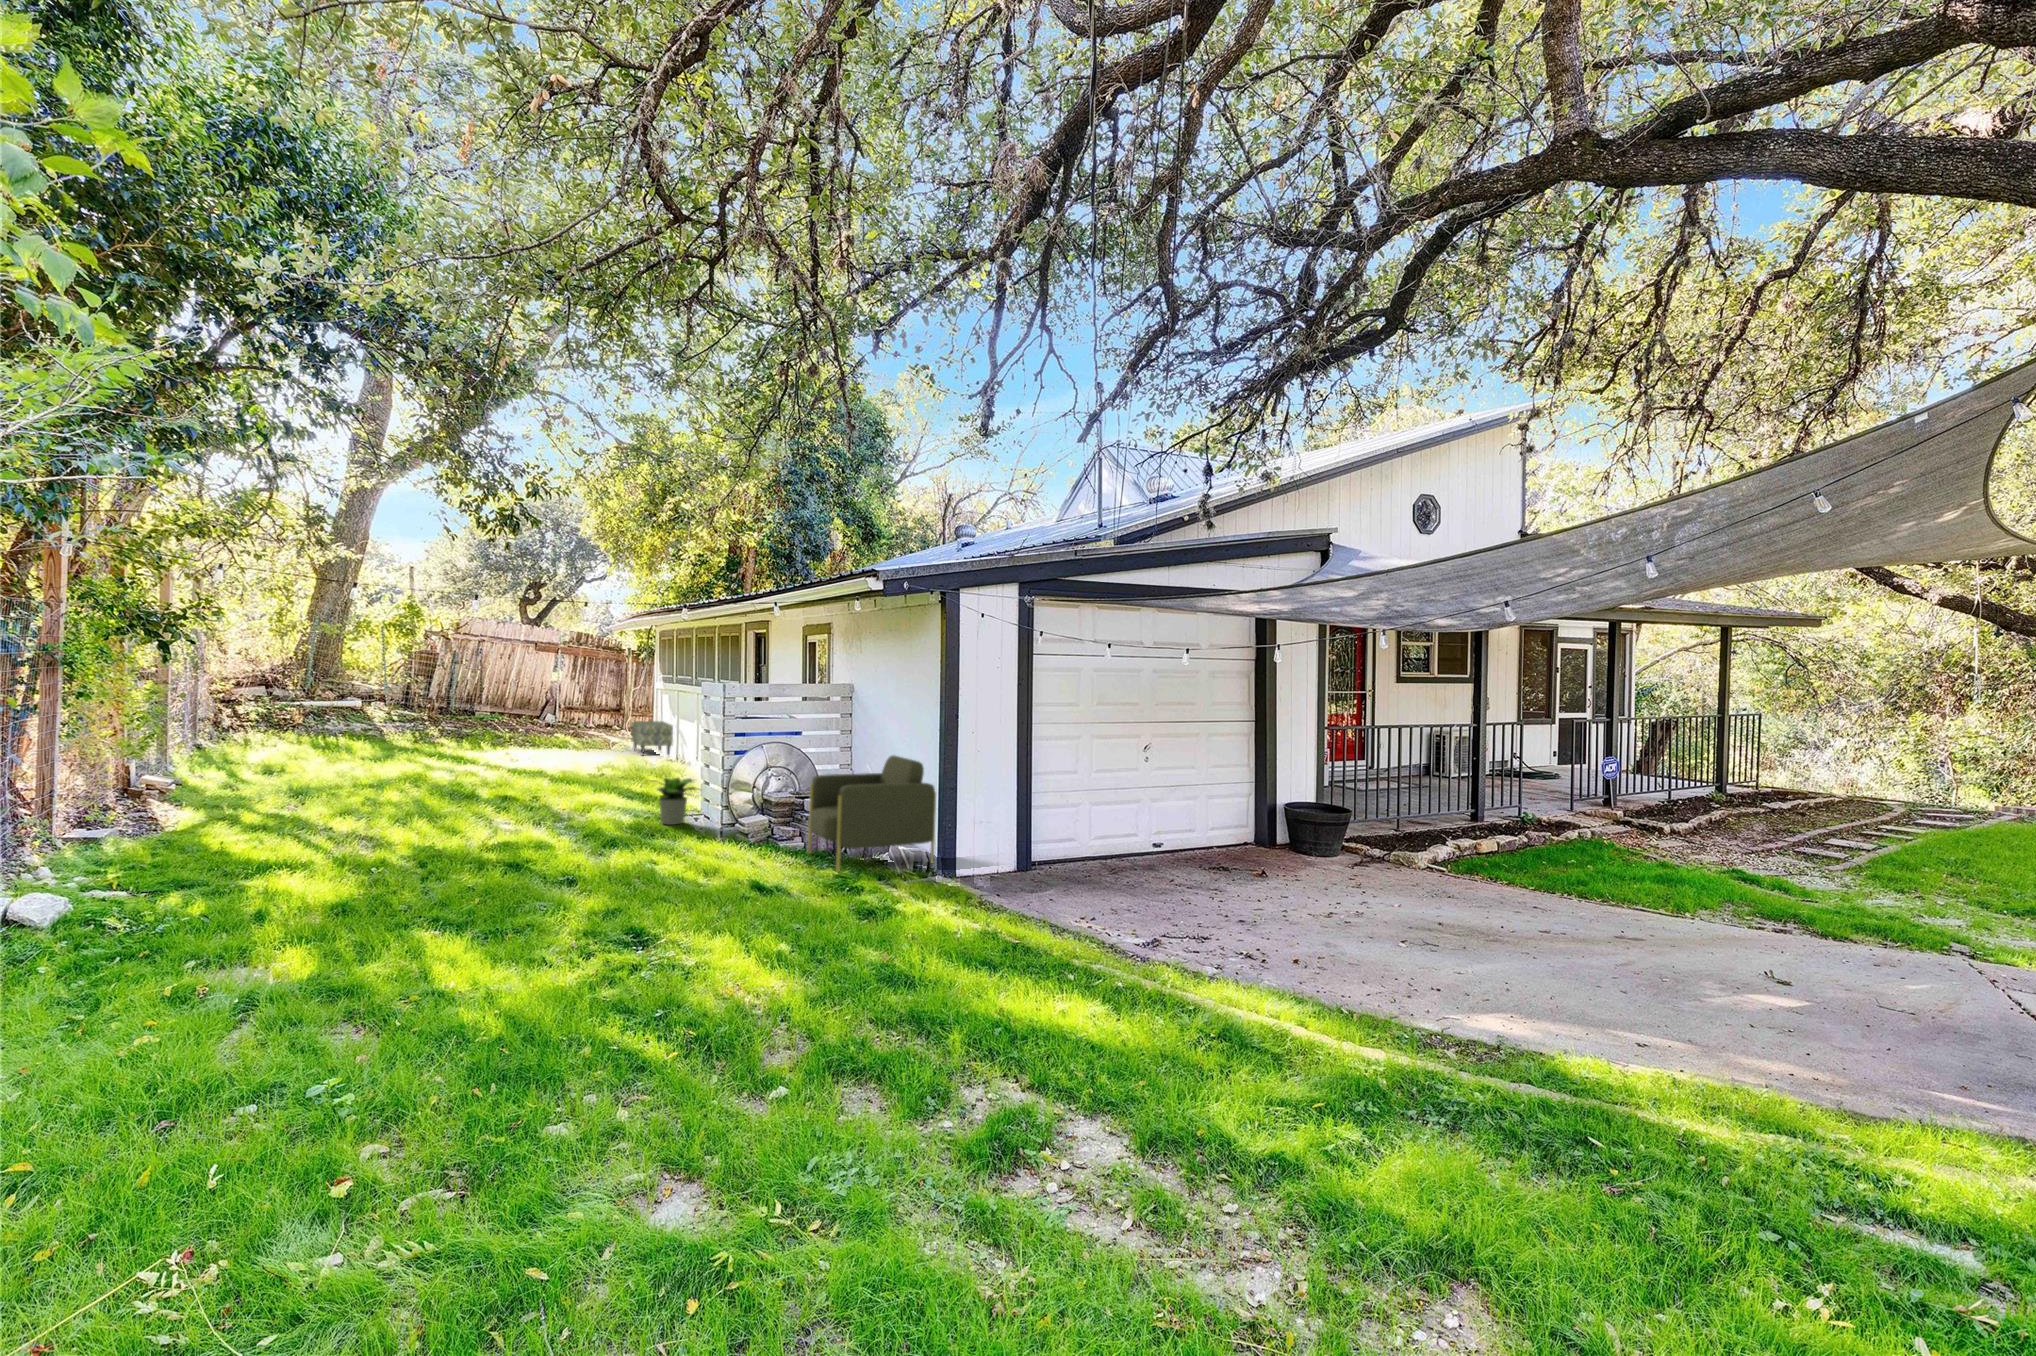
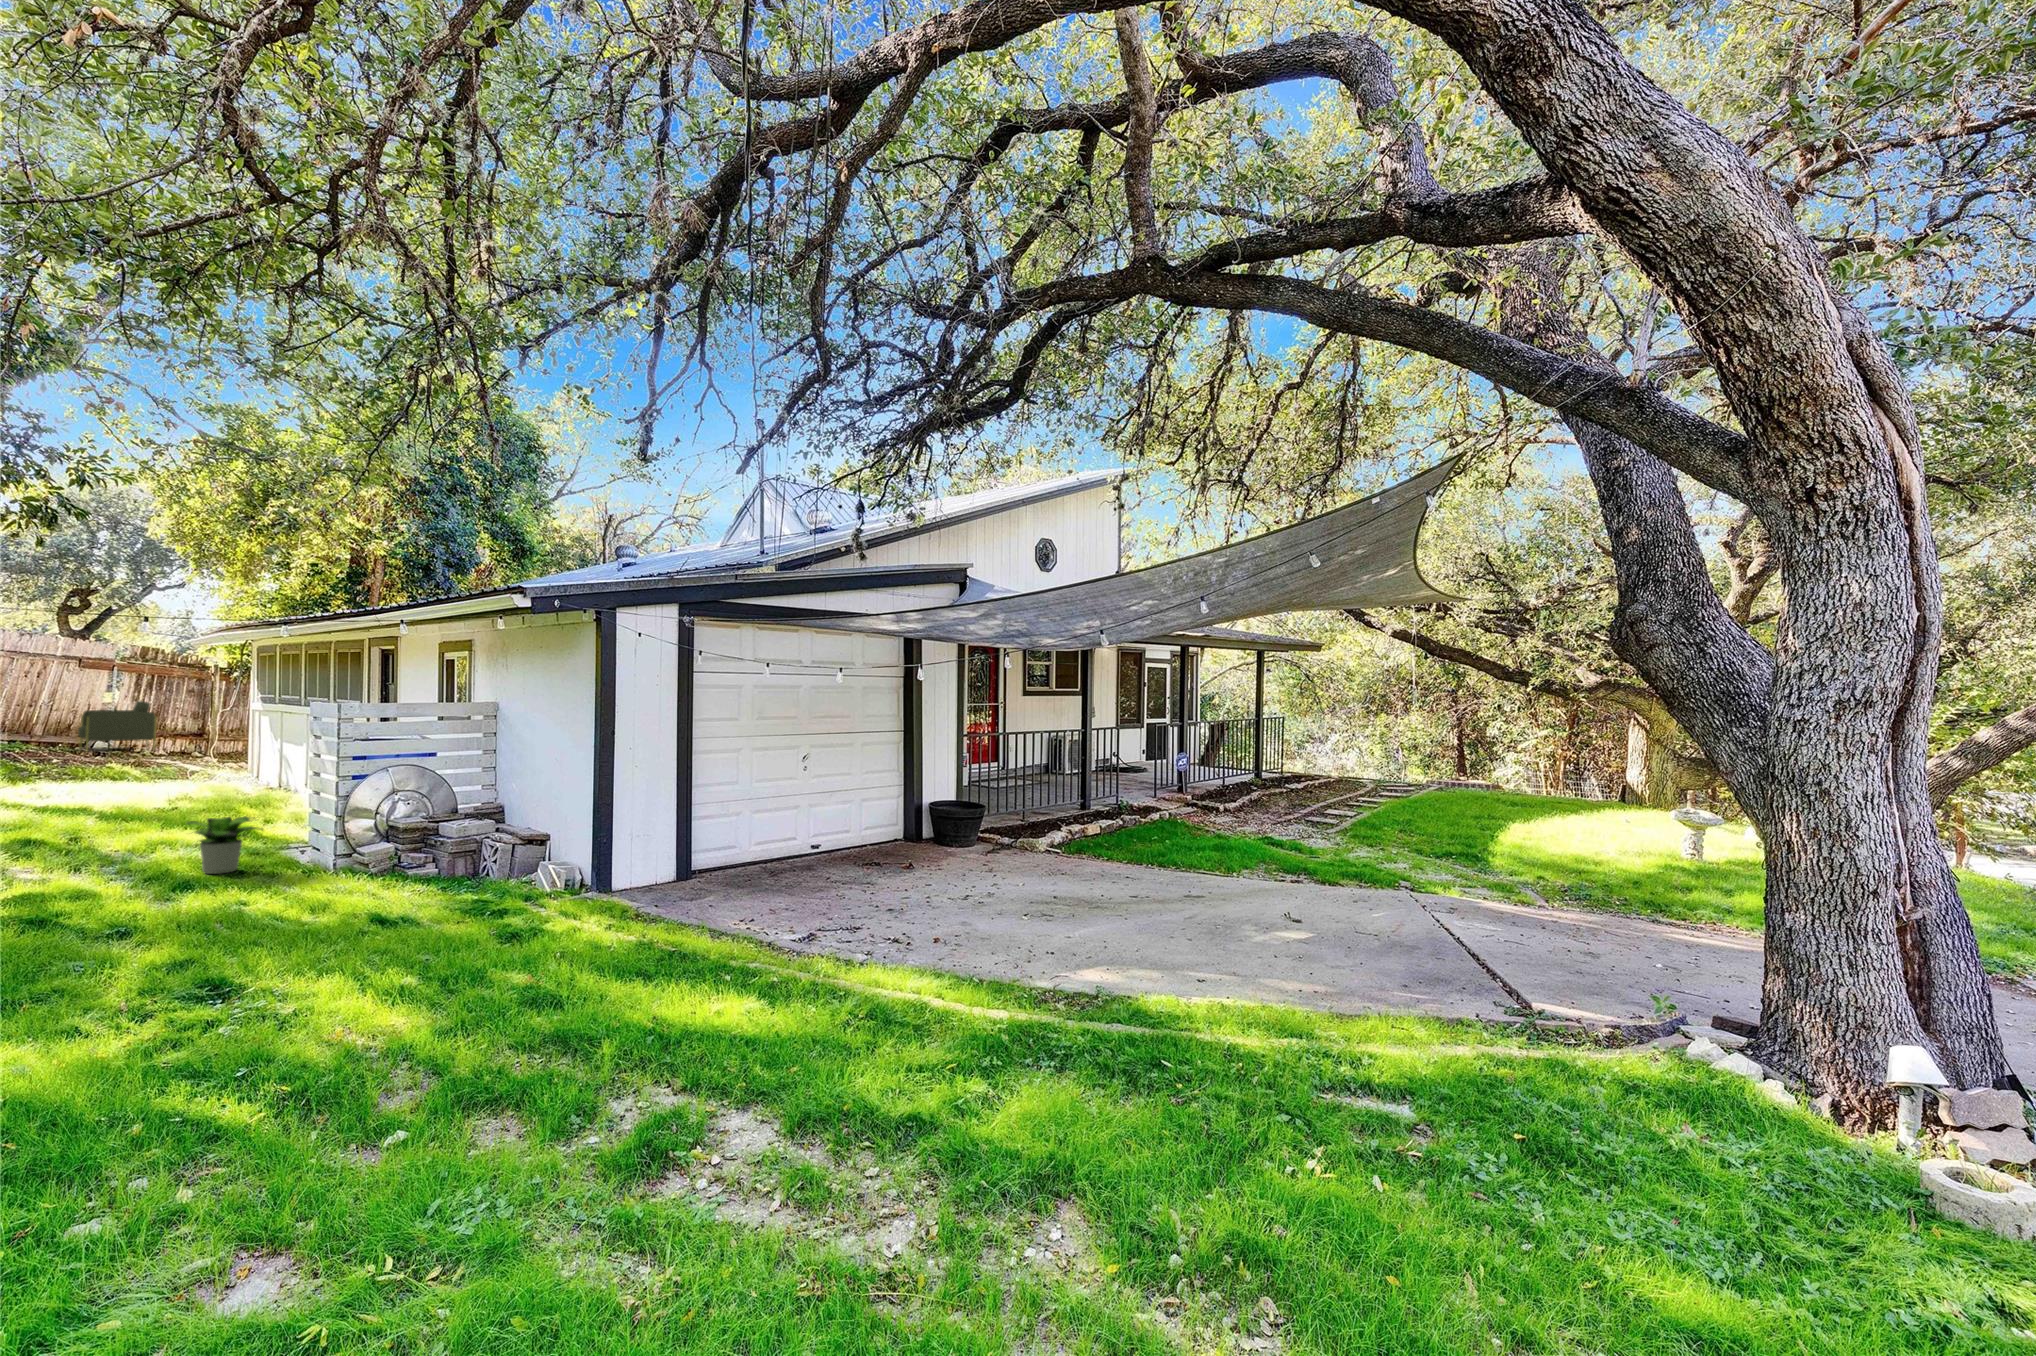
bench: present [632,721,673,755] -> none [135,742,203,787]
armchair: present [808,755,936,872] -> present [78,701,157,751]

